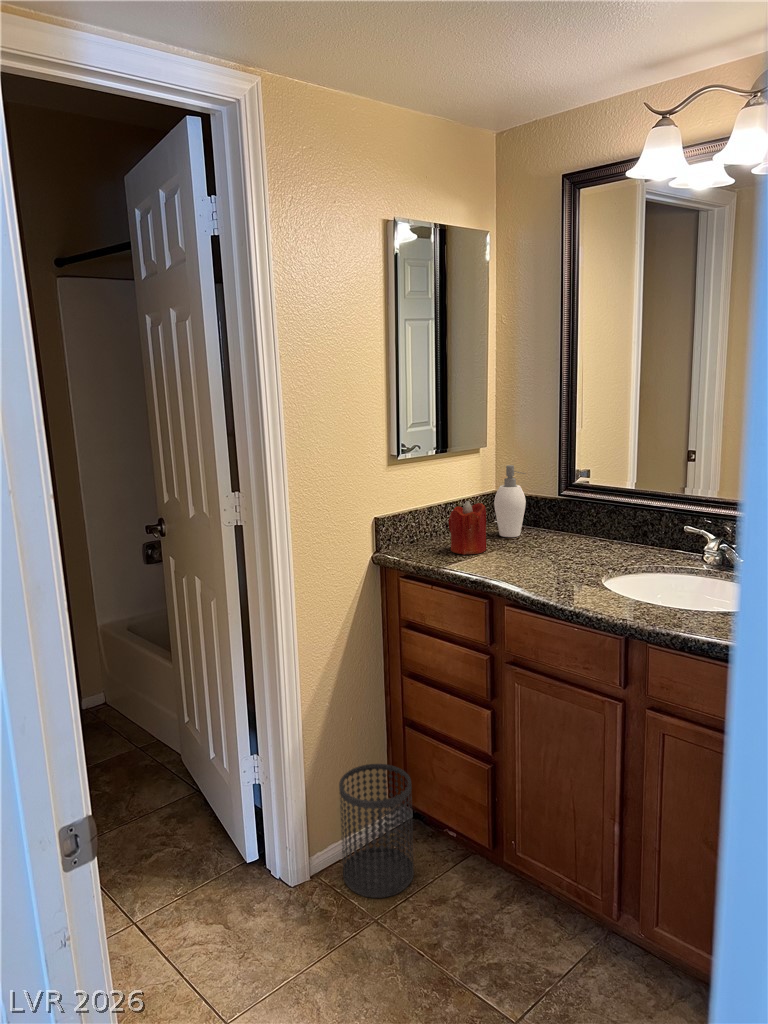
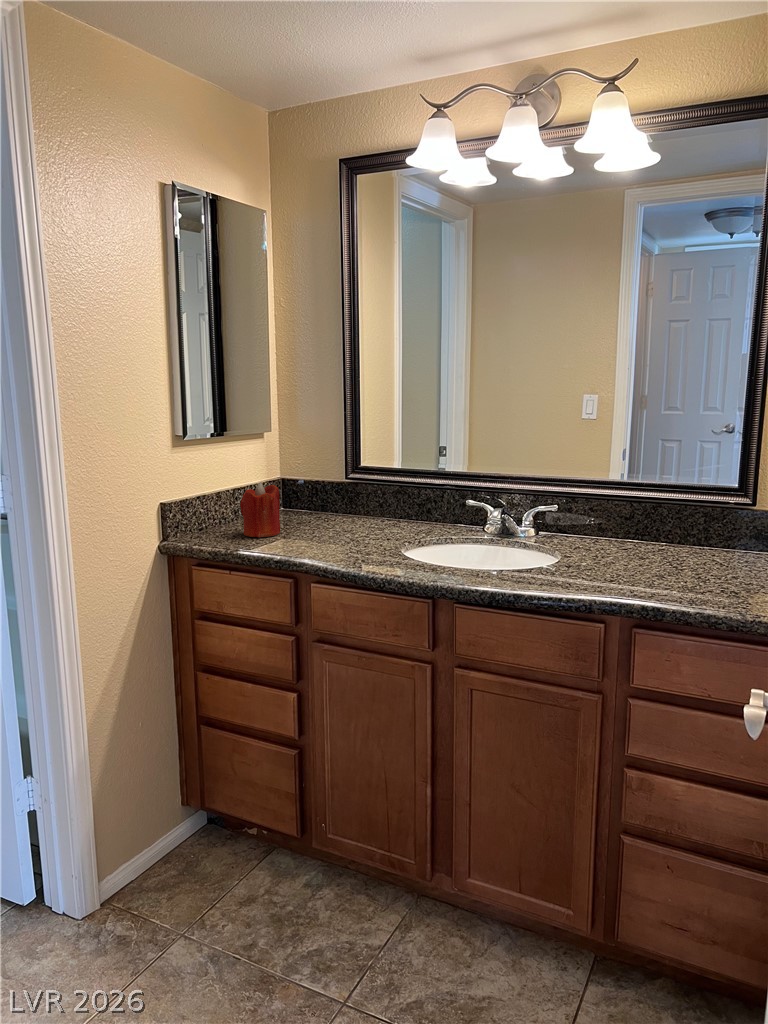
soap dispenser: present [494,465,526,537] -> none [283,448,315,520]
wastebasket: present [339,764,414,898] -> none [133,766,218,912]

